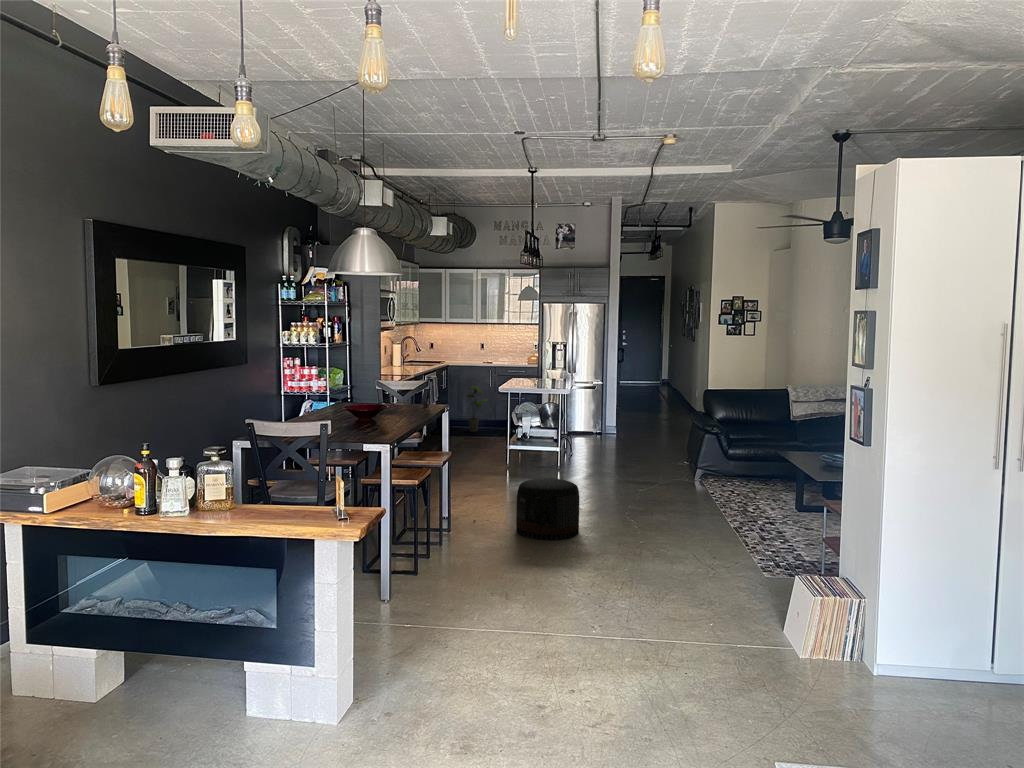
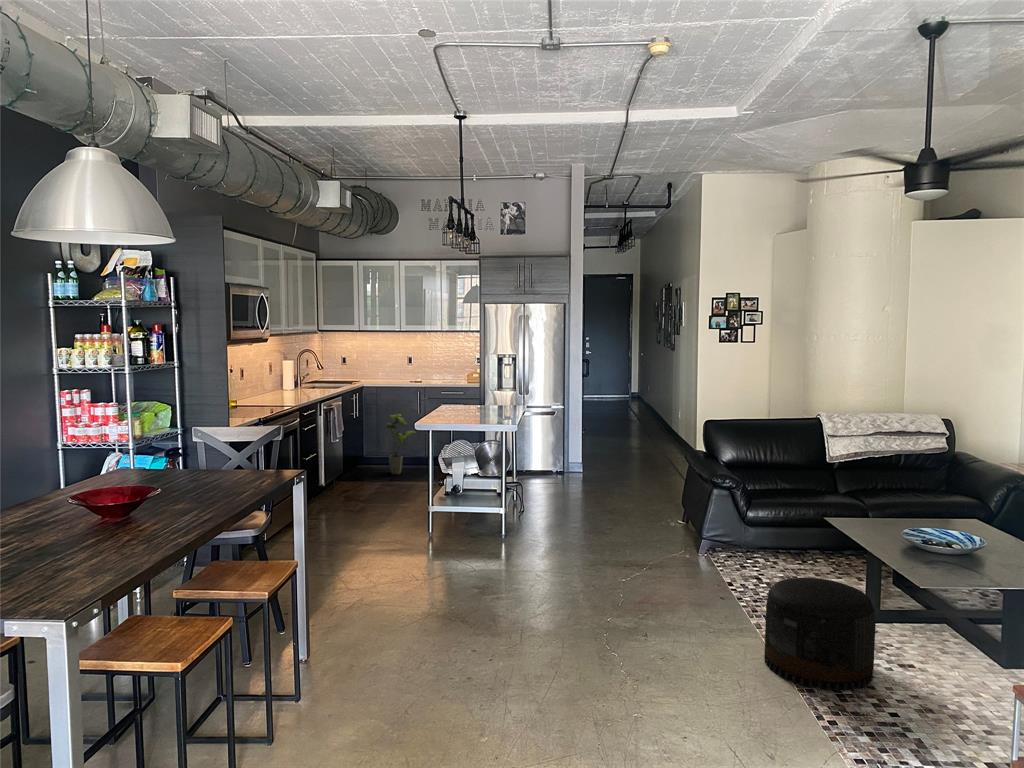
pouf: present [516,478,580,540] -> present [764,578,876,691]

